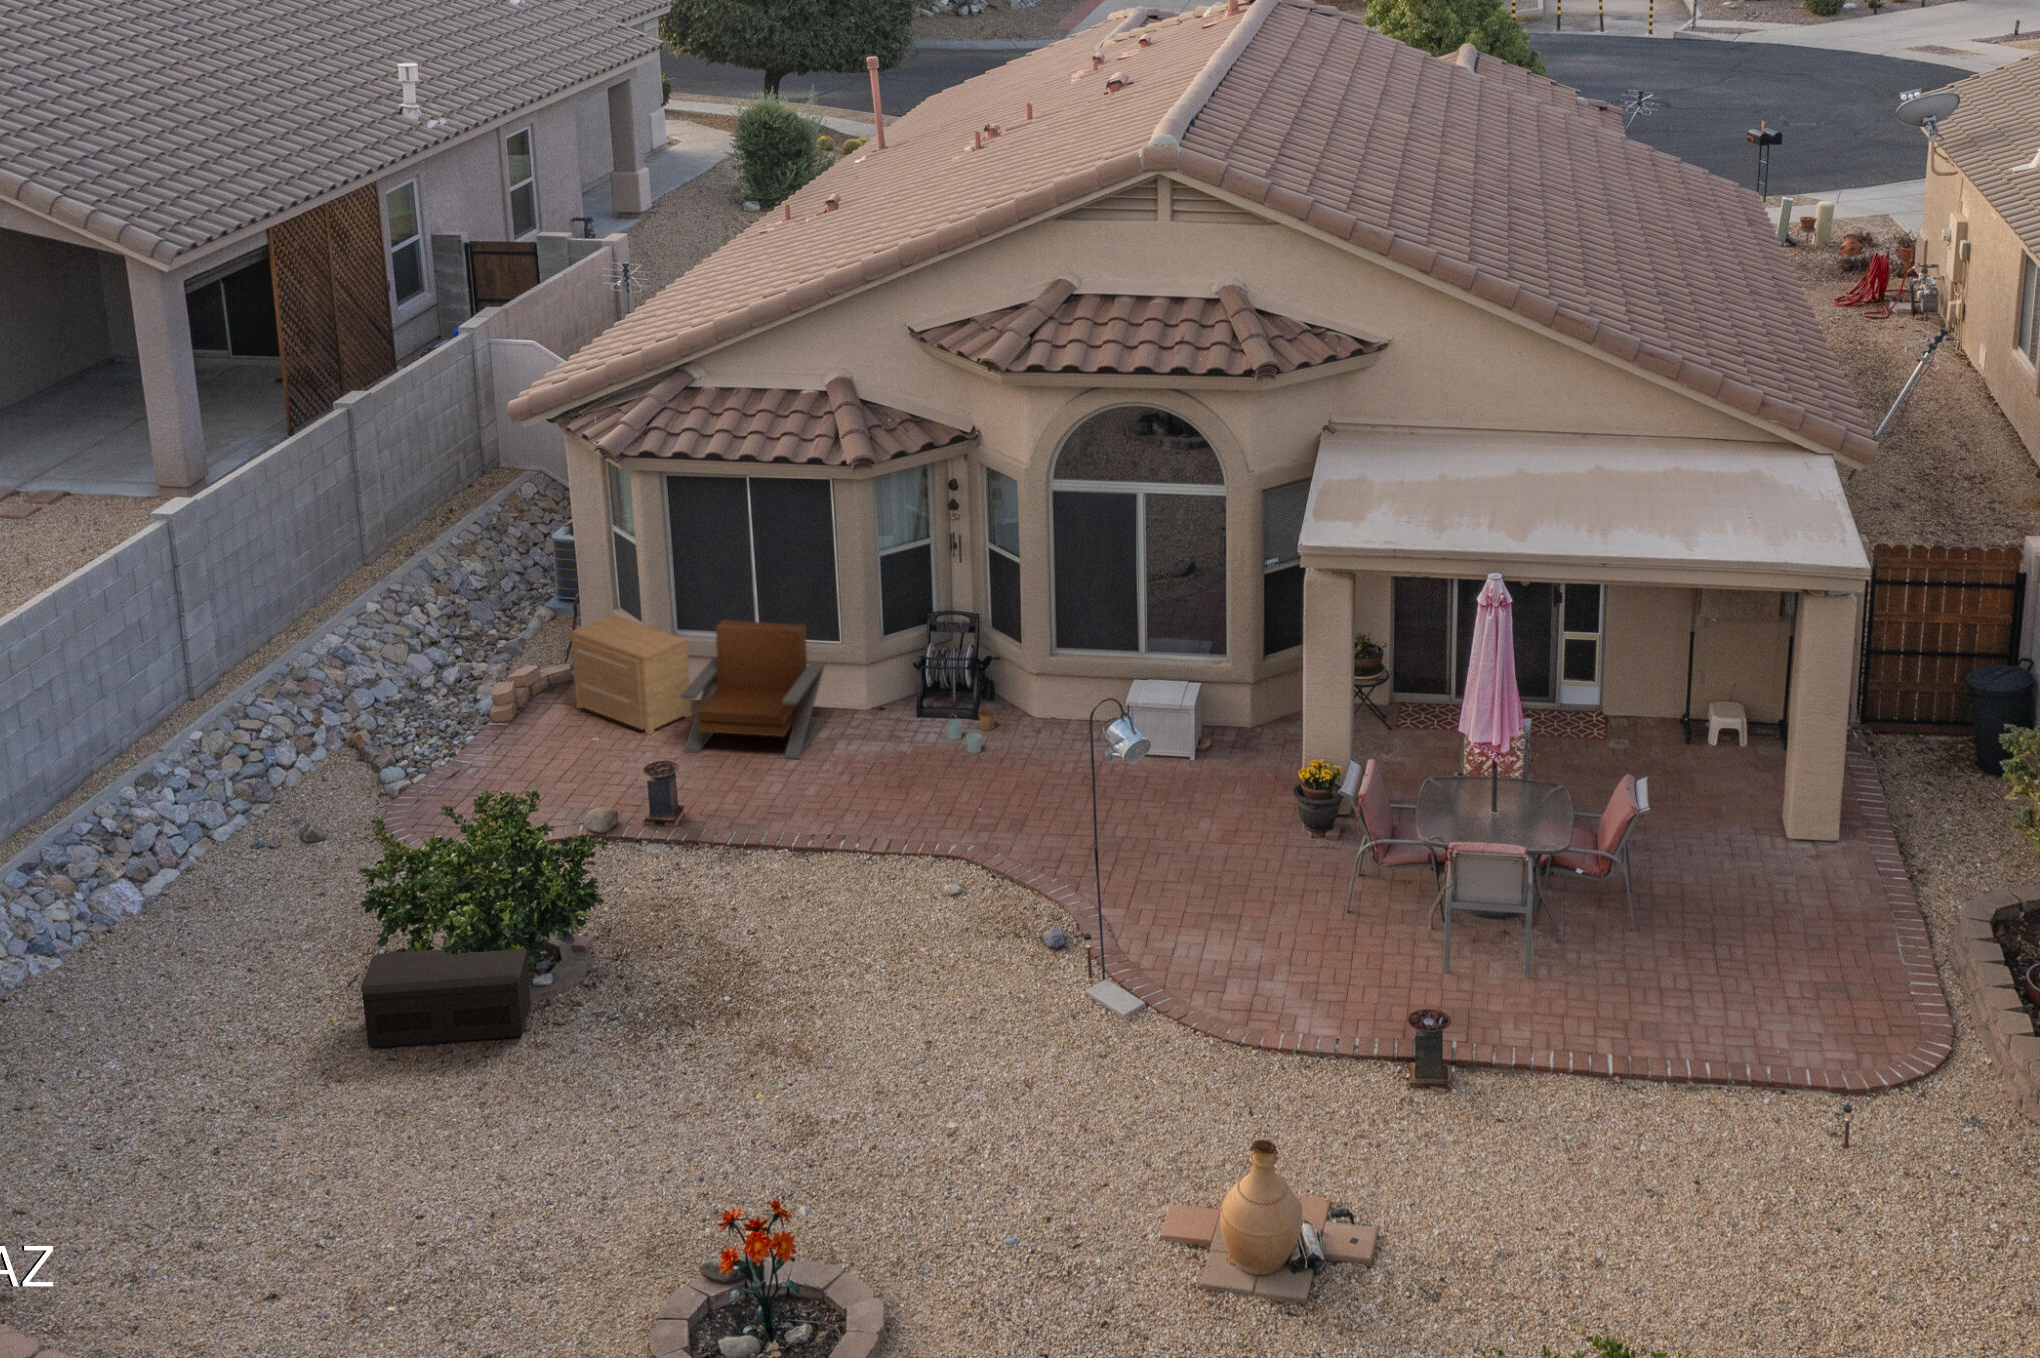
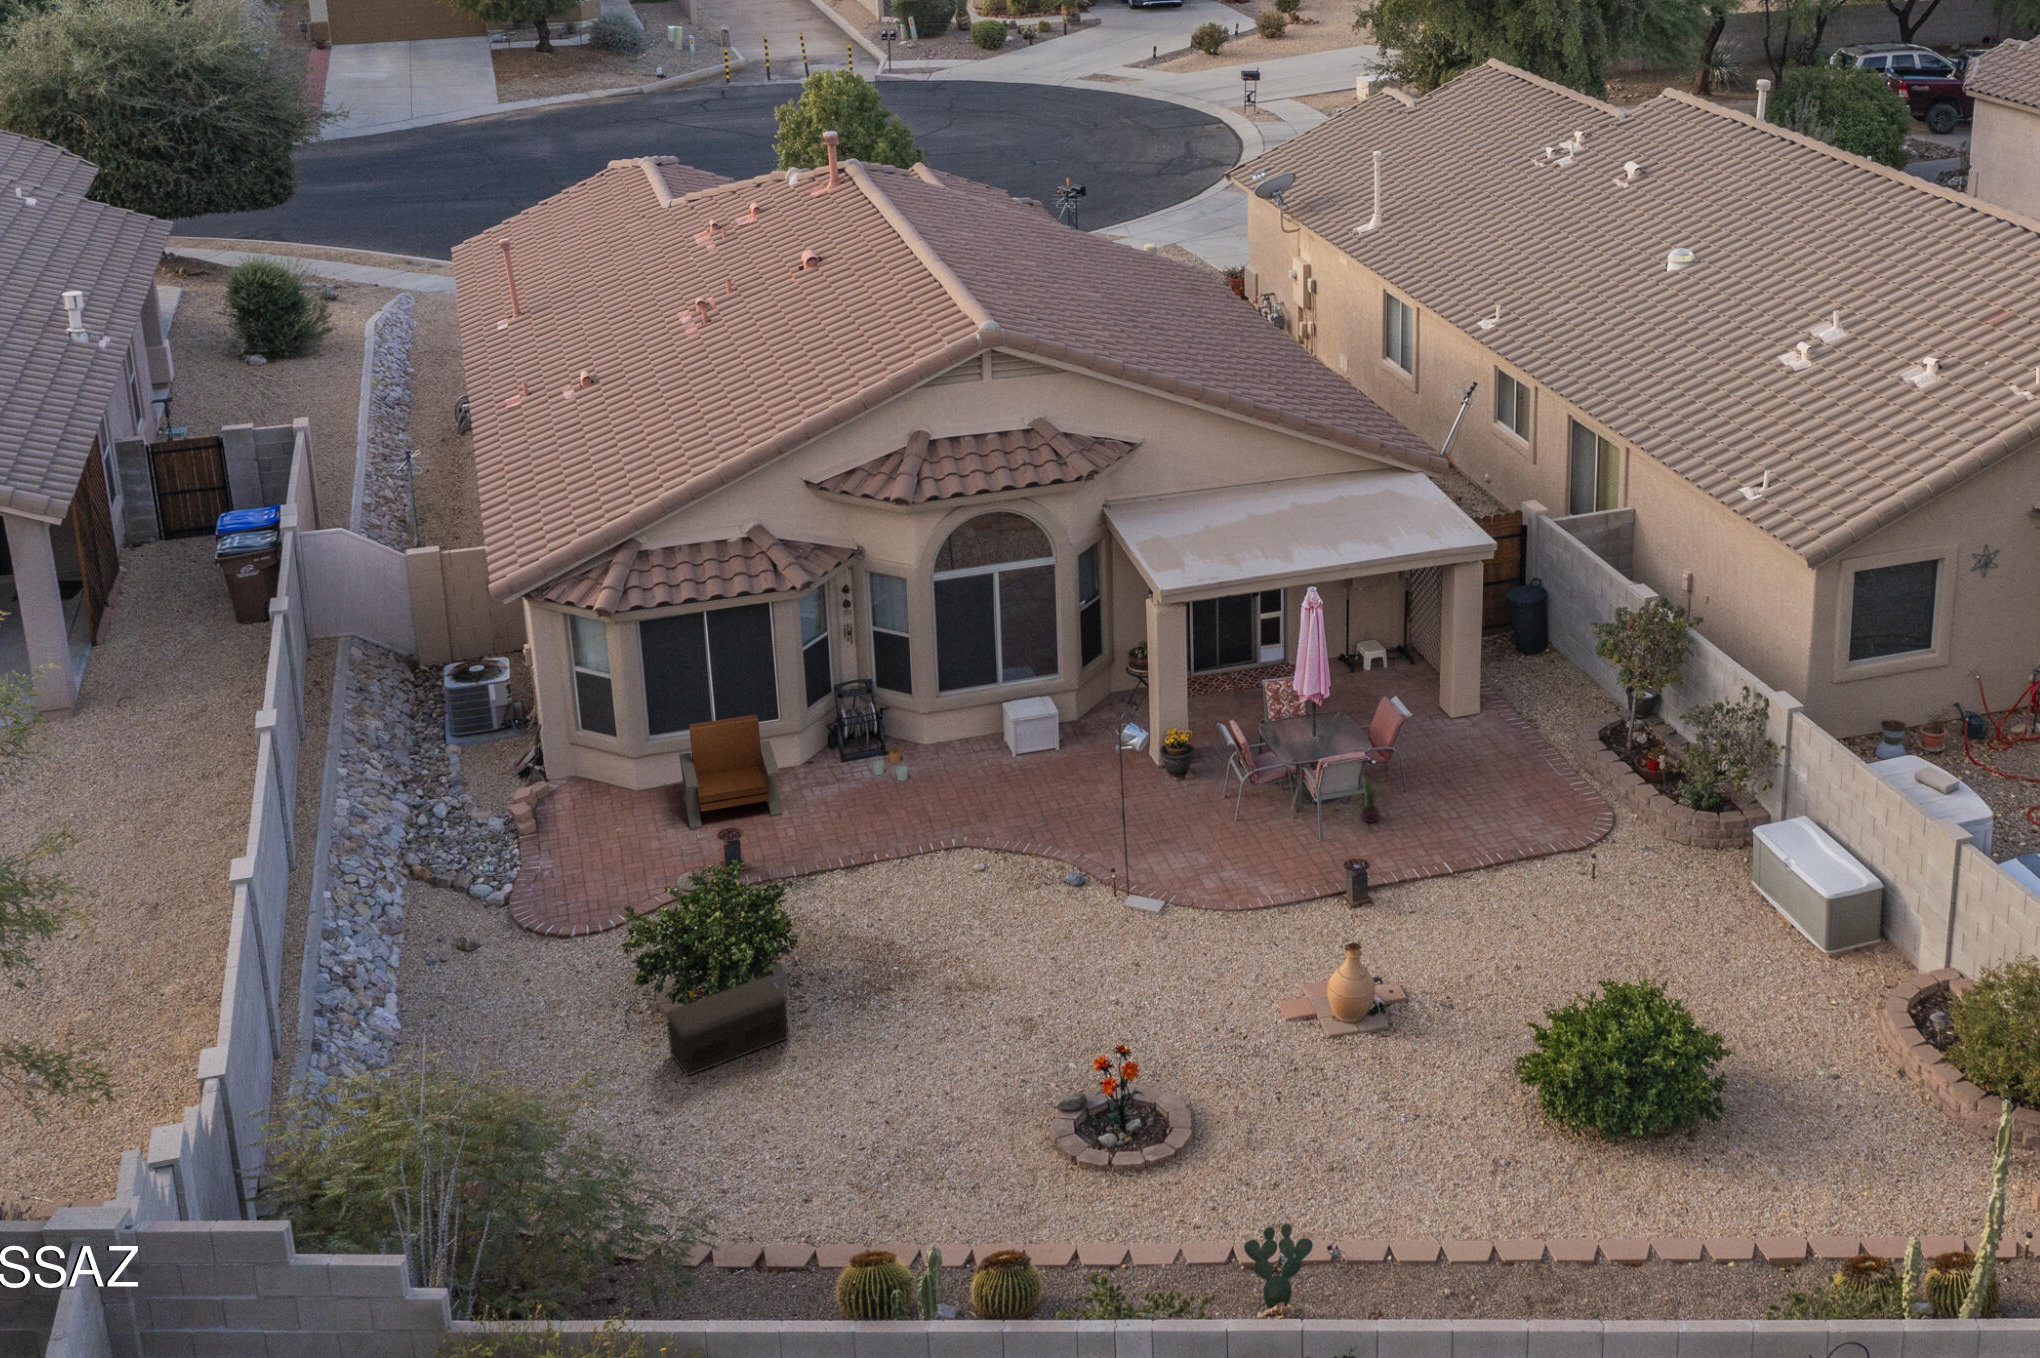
side table: present [570,615,691,734] -> none [561,739,667,824]
decorative plant: none [1507,883,1583,965] -> present [1357,774,1384,823]

